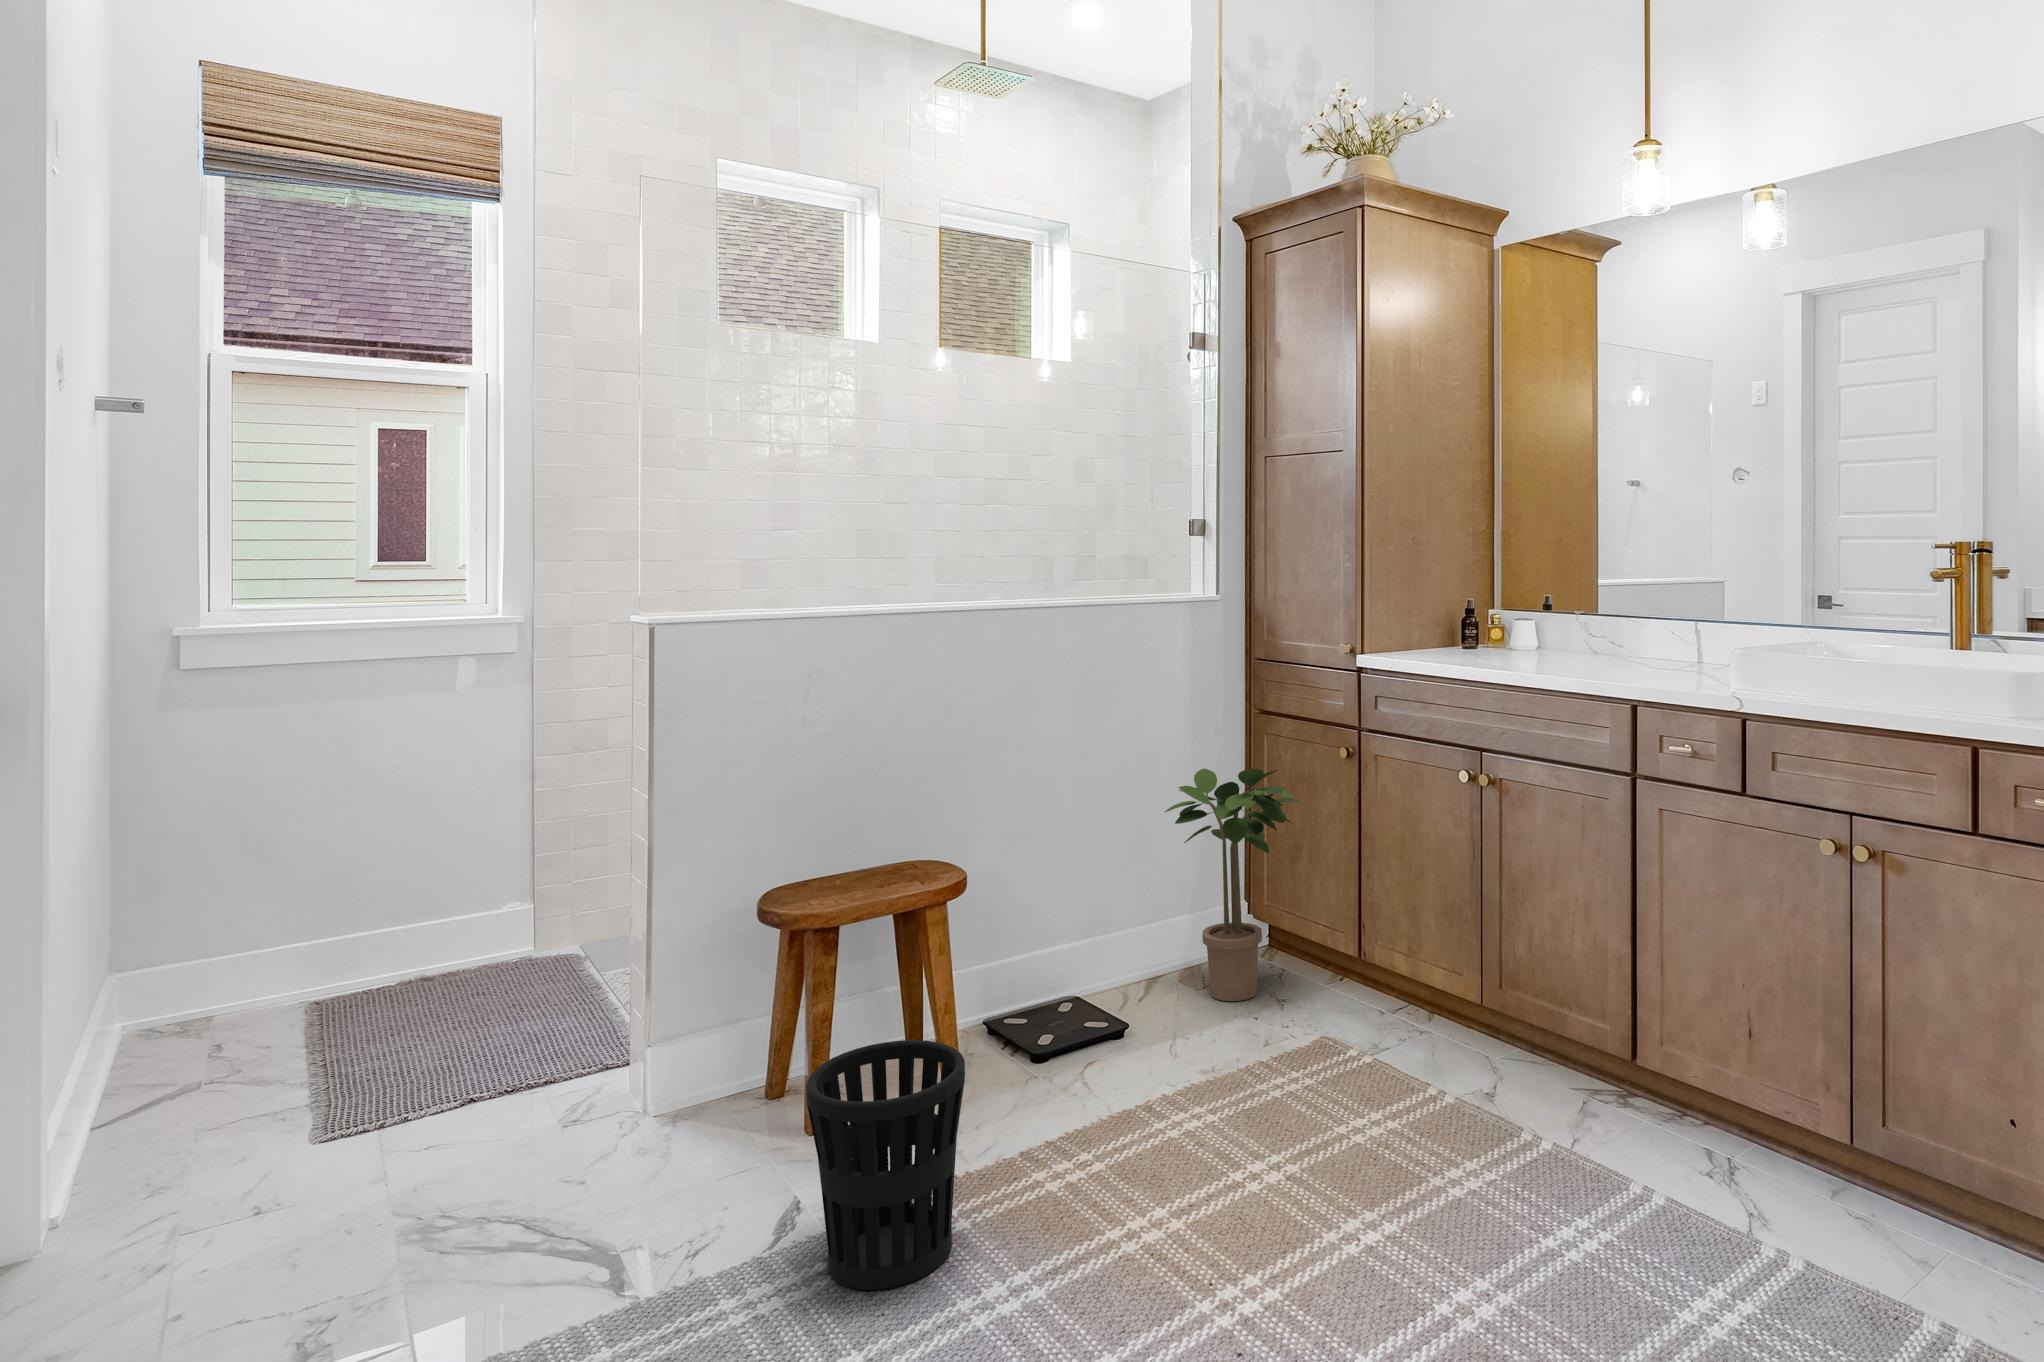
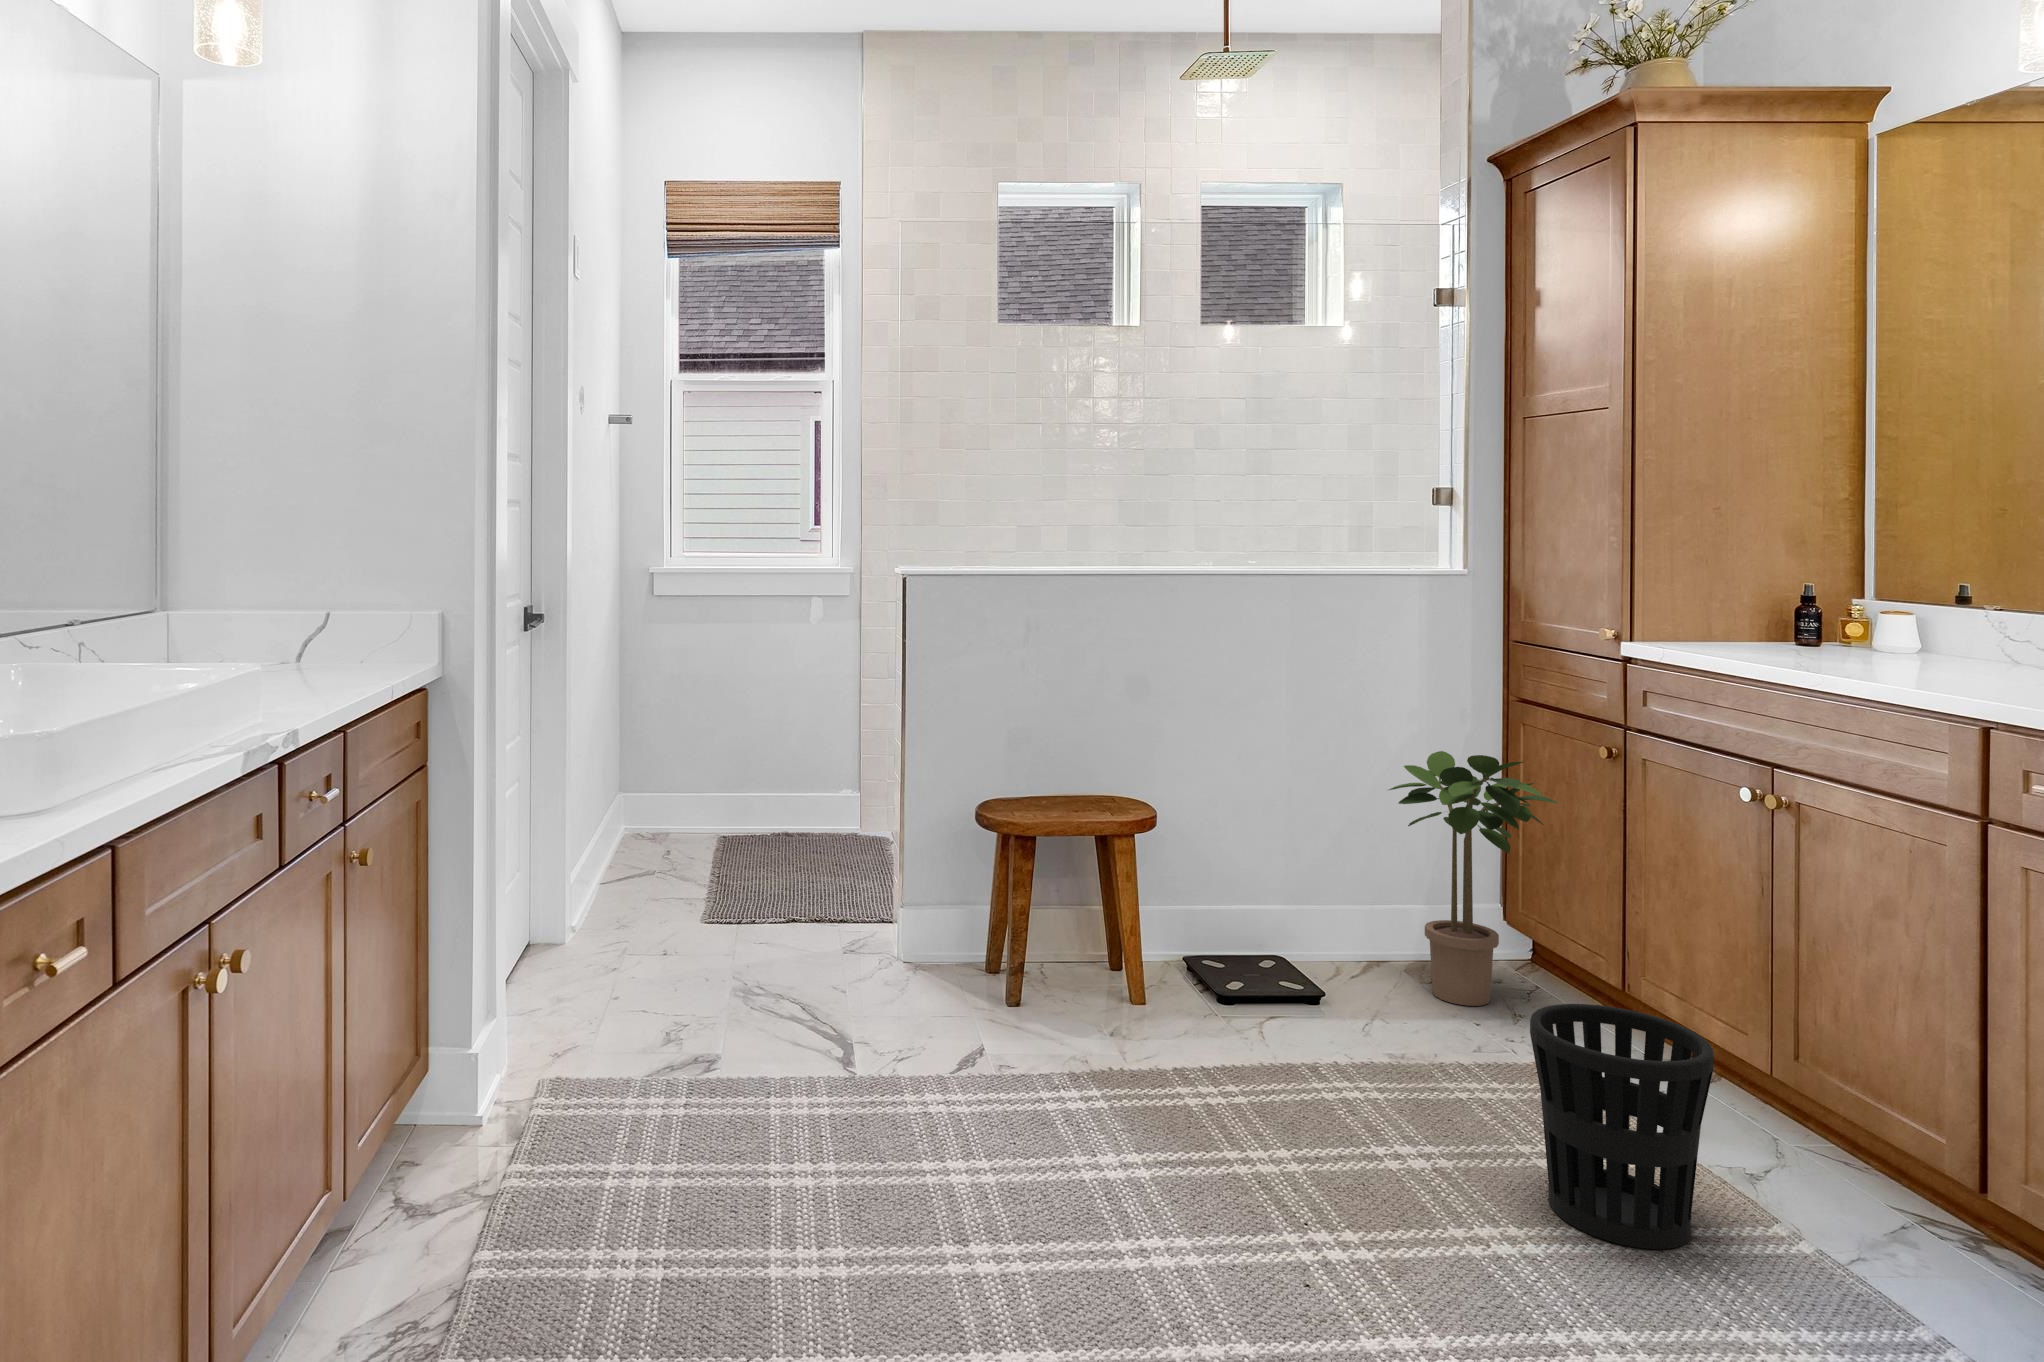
wastebasket: present [806,1040,965,1290] -> present [1530,1004,1713,1249]

